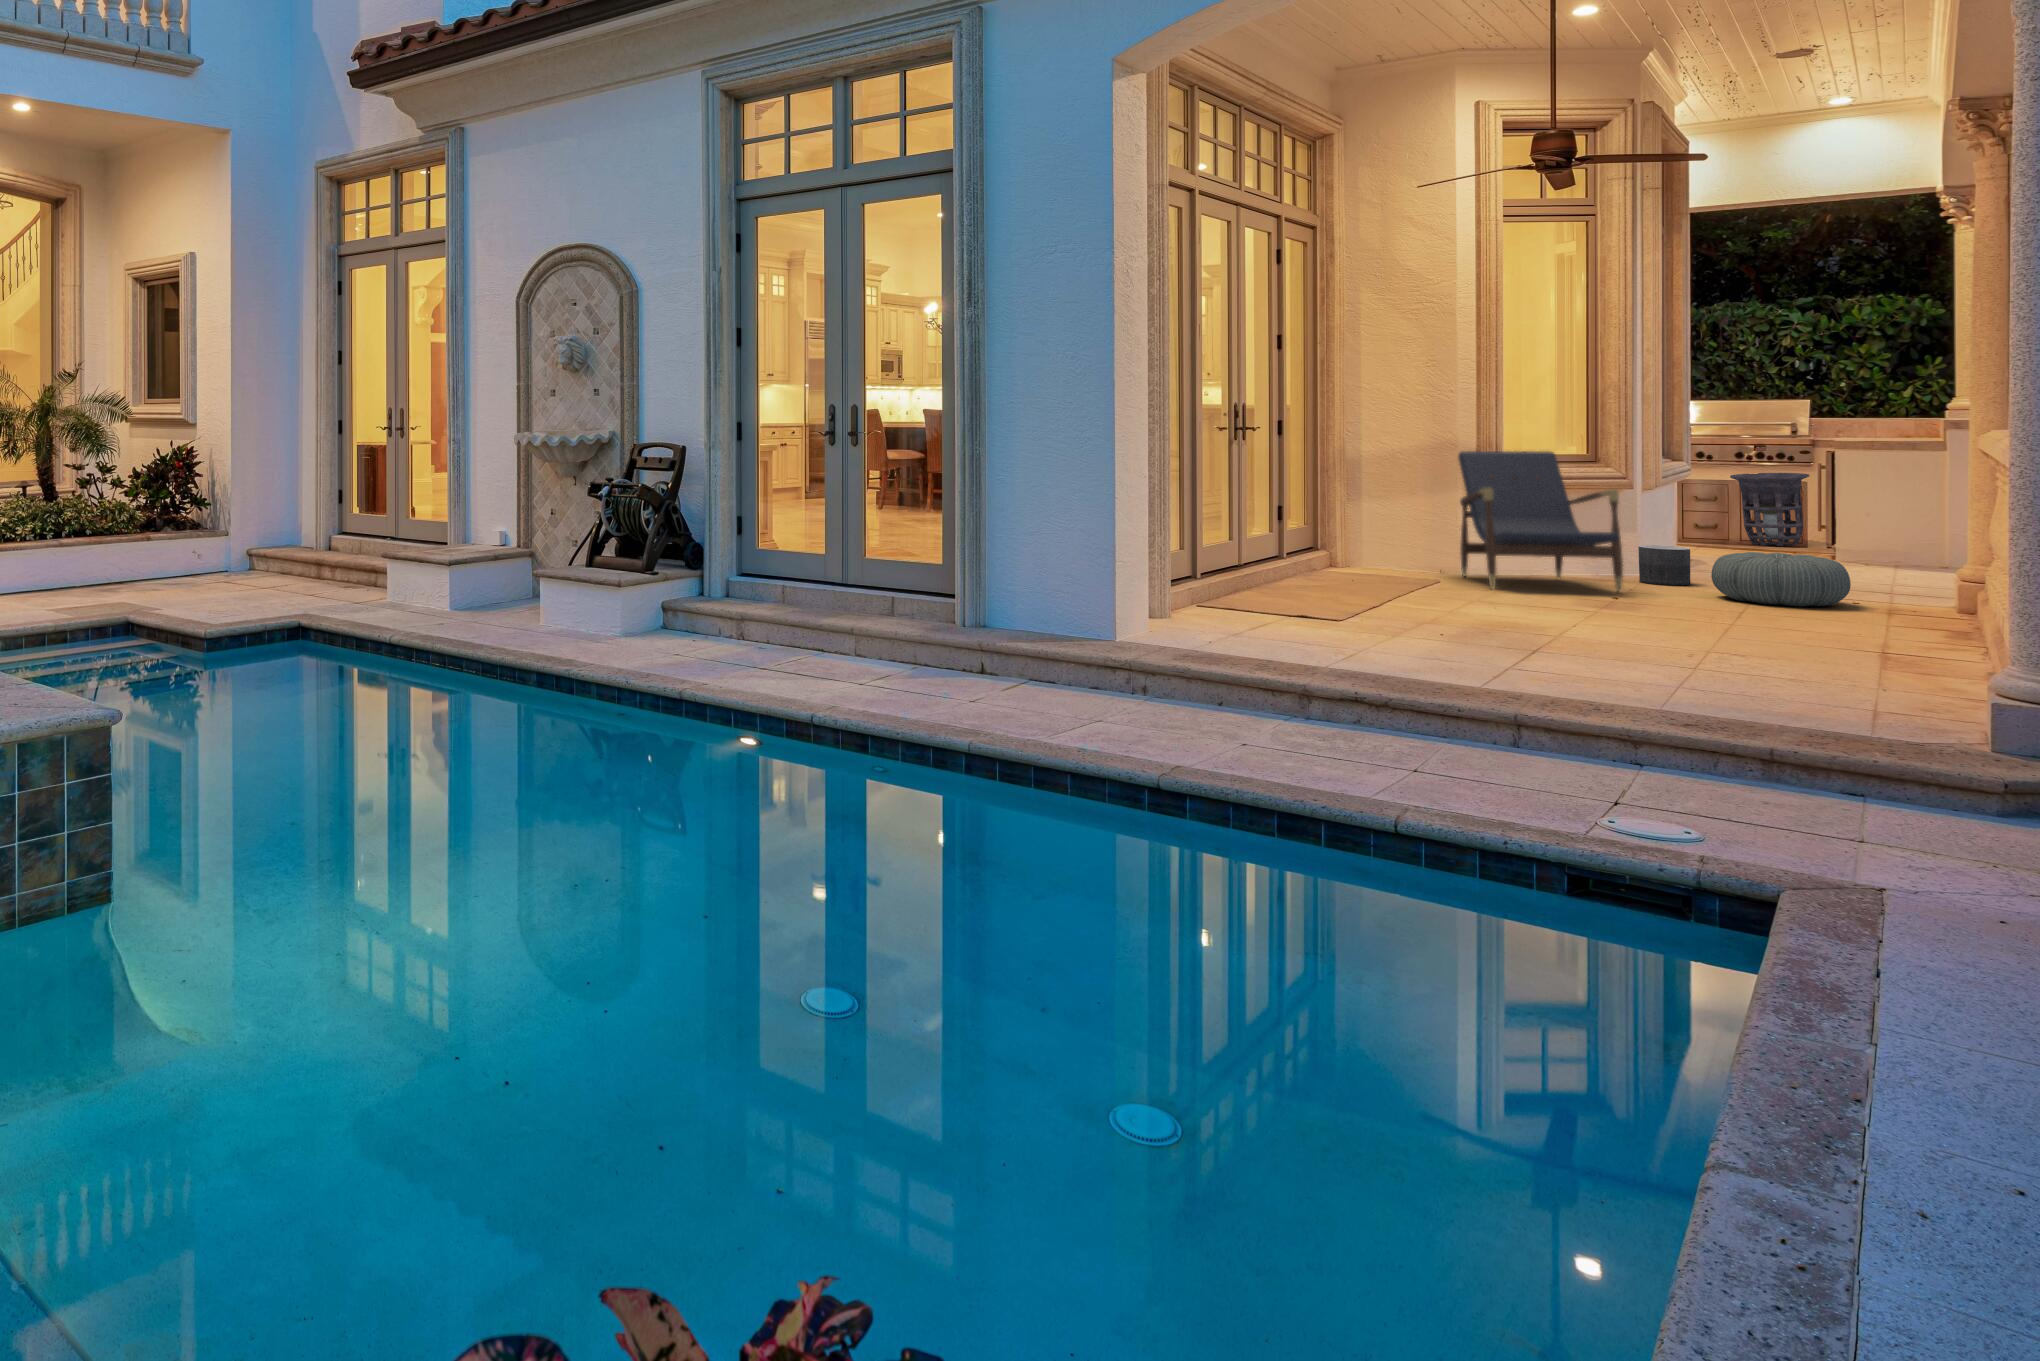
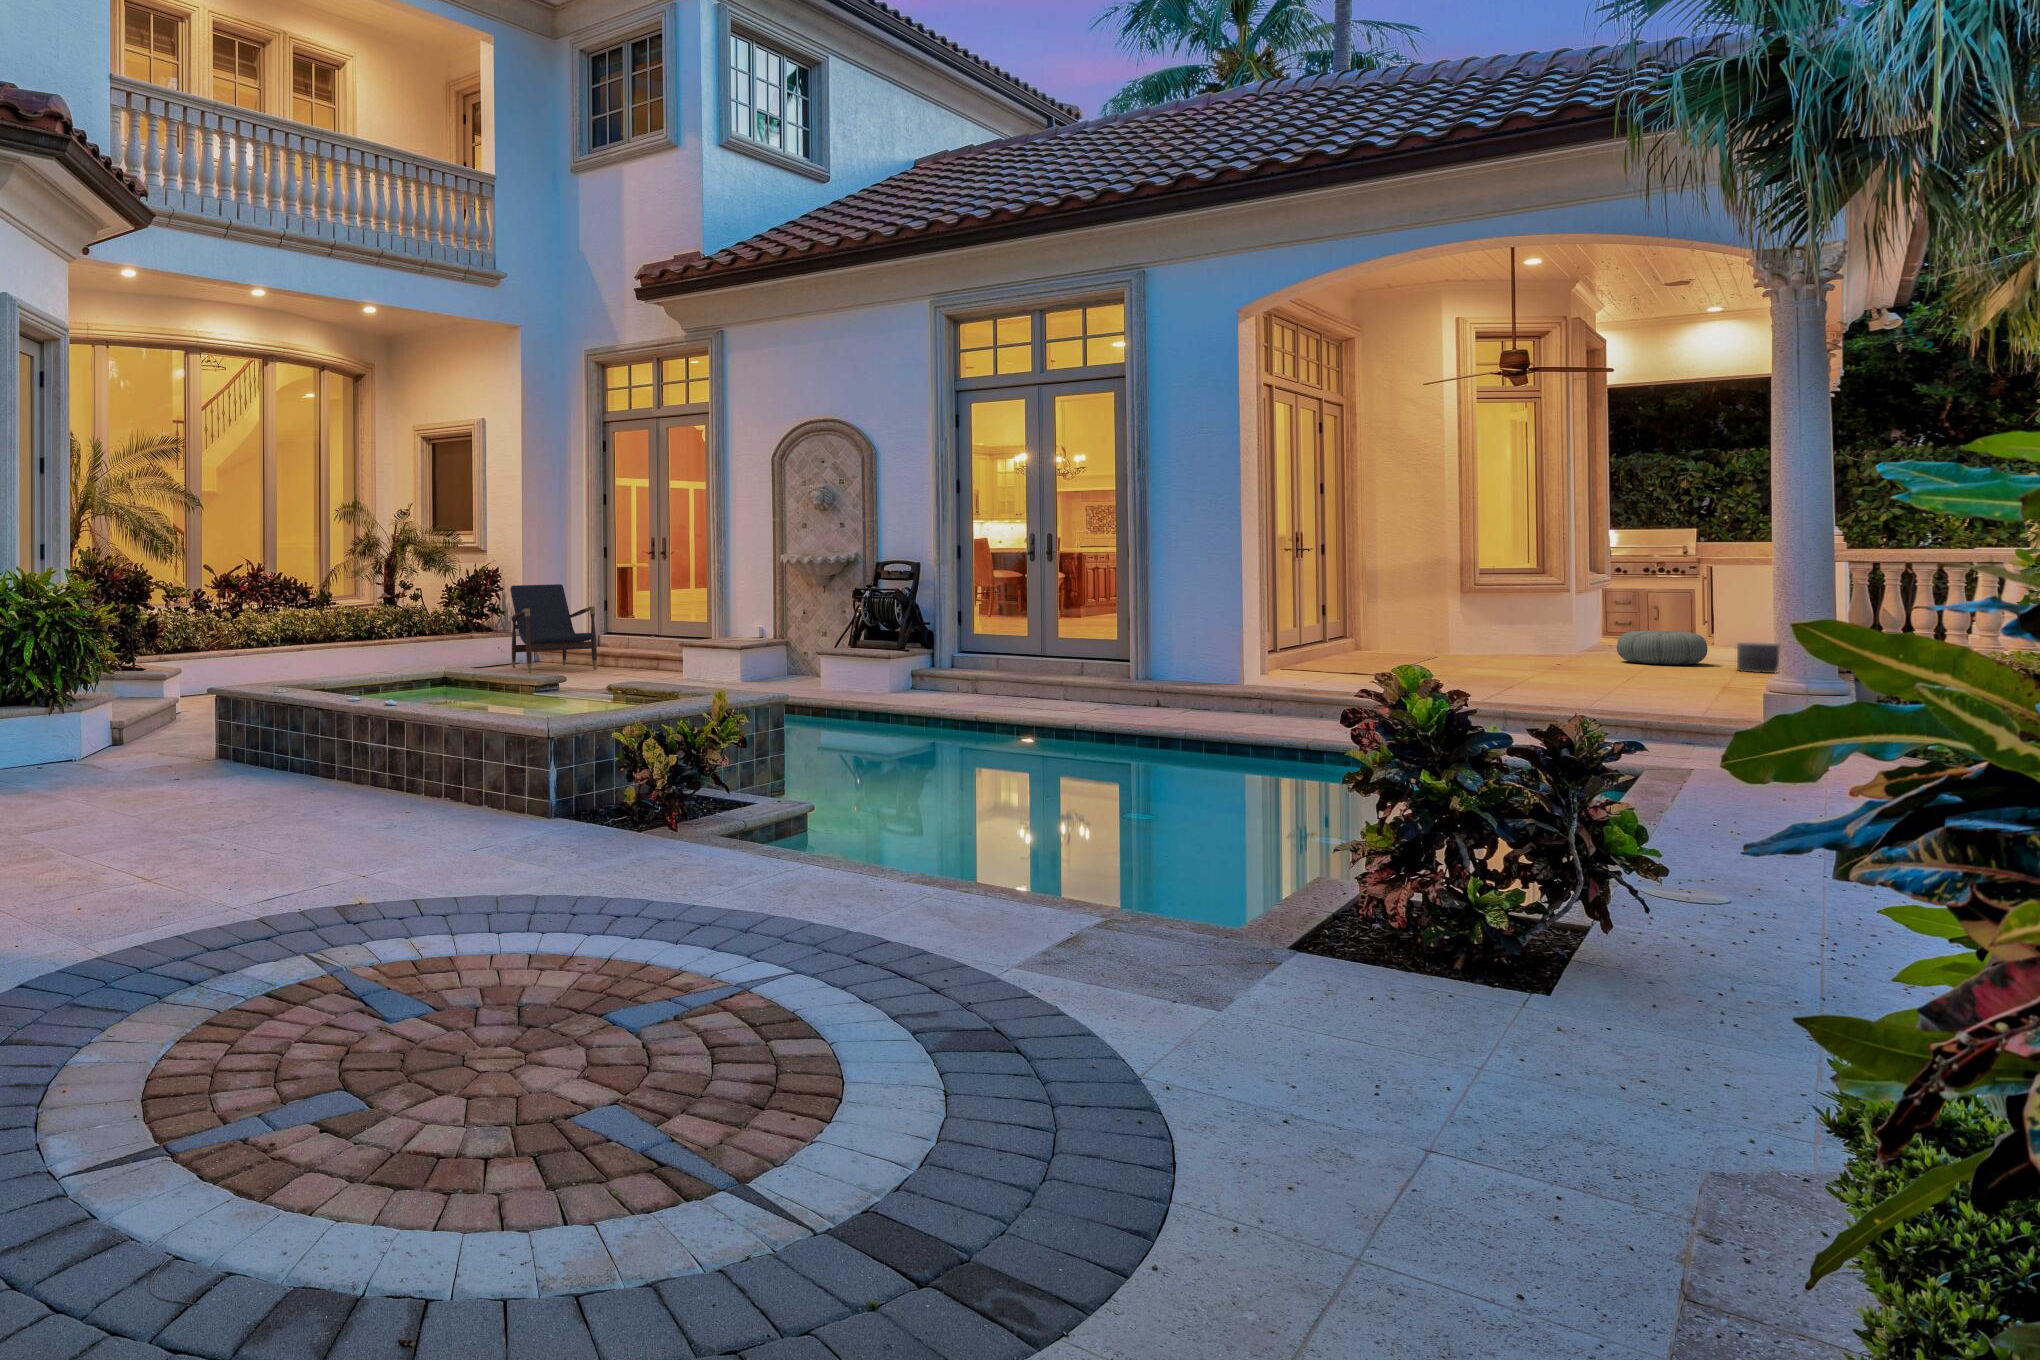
lounge chair: present [1458,451,1623,592] -> present [510,584,597,673]
side table: present [1730,473,1809,546] -> none [1635,583,1692,637]
planter: present [1638,545,1691,586] -> present [1737,642,1780,673]

